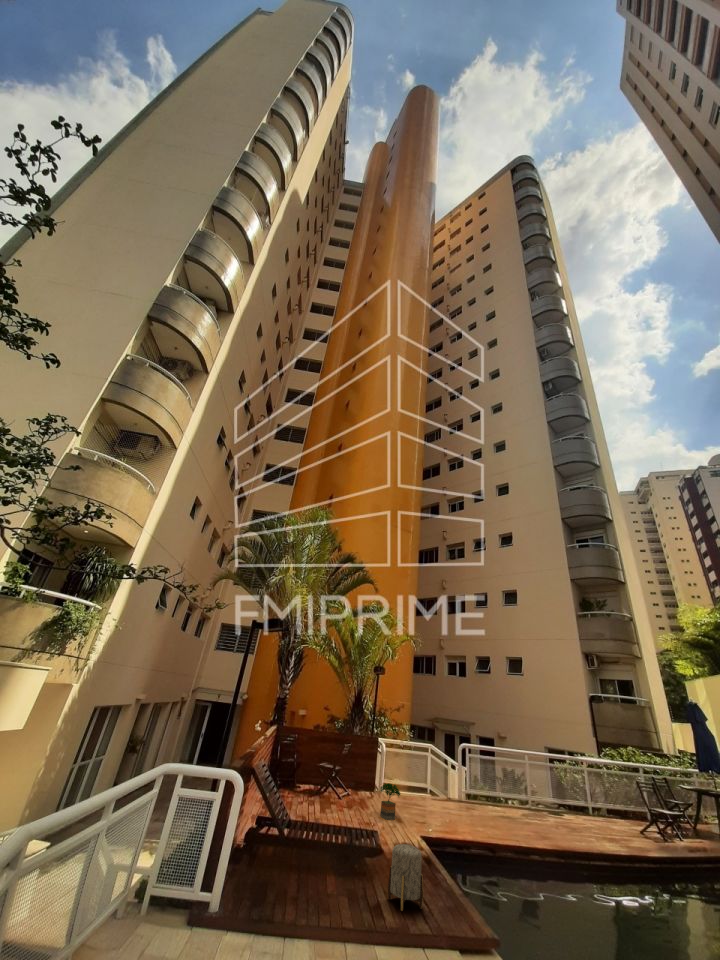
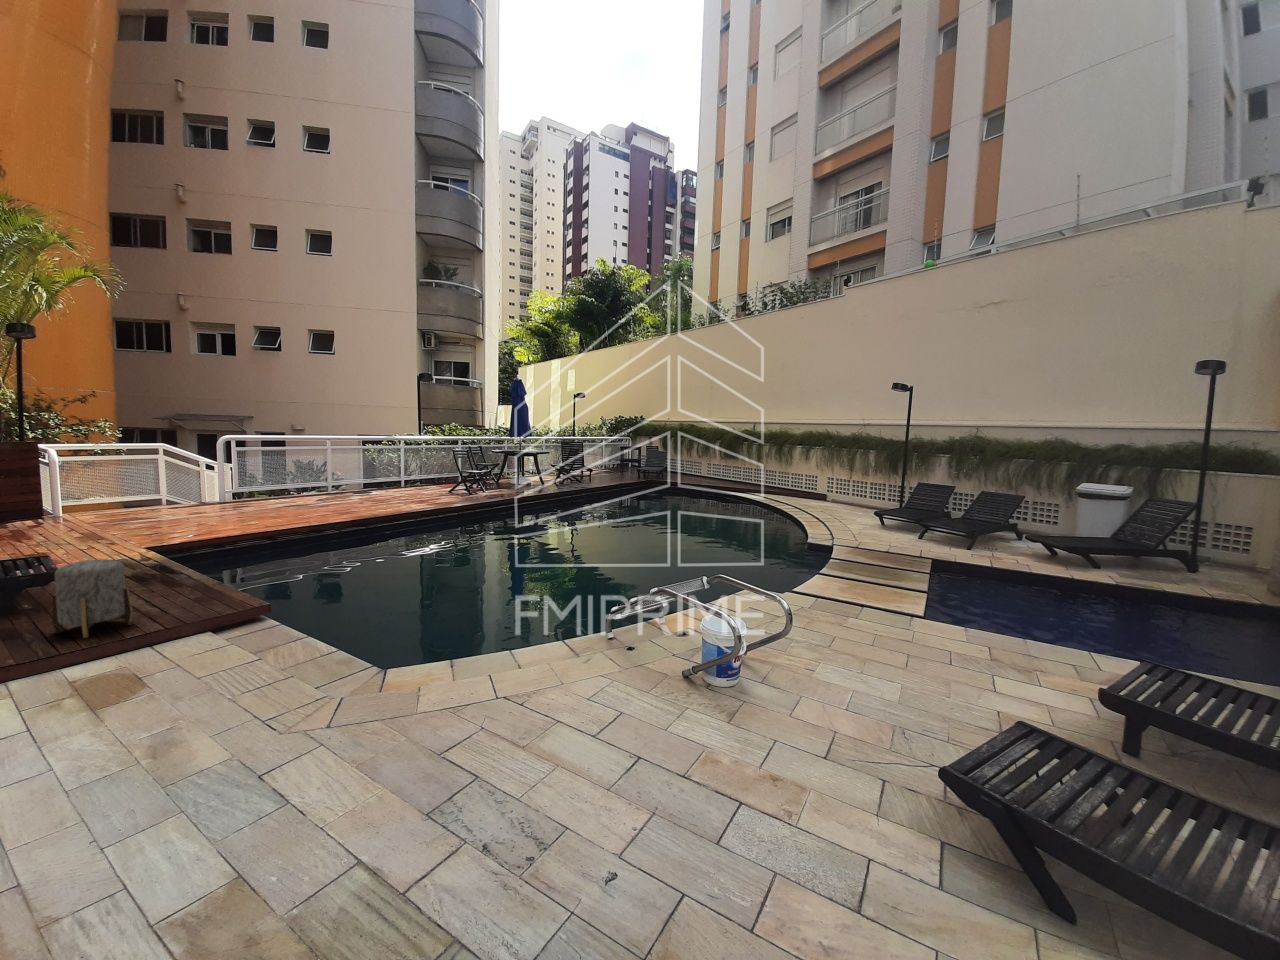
potted tree: present [380,783,400,820] -> none [42,498,95,547]

